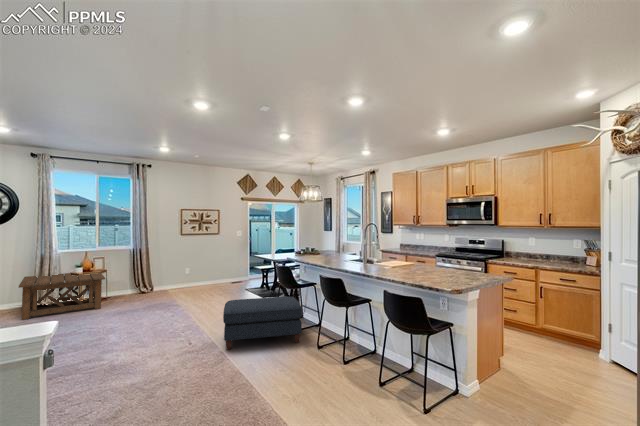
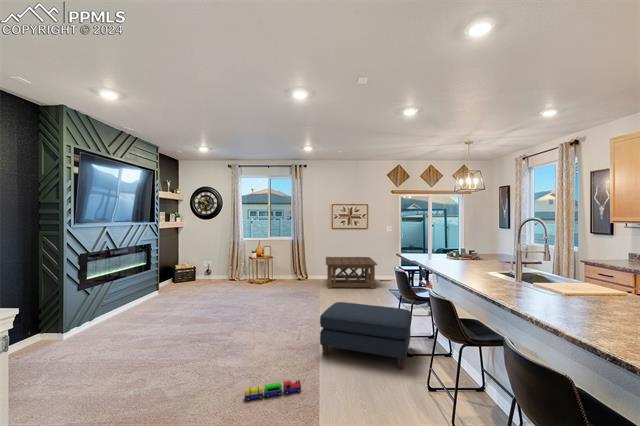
coffee table: present [19,272,105,320] -> present [326,257,377,289]
toy train: none [178,370,231,403] -> present [244,380,301,401]

